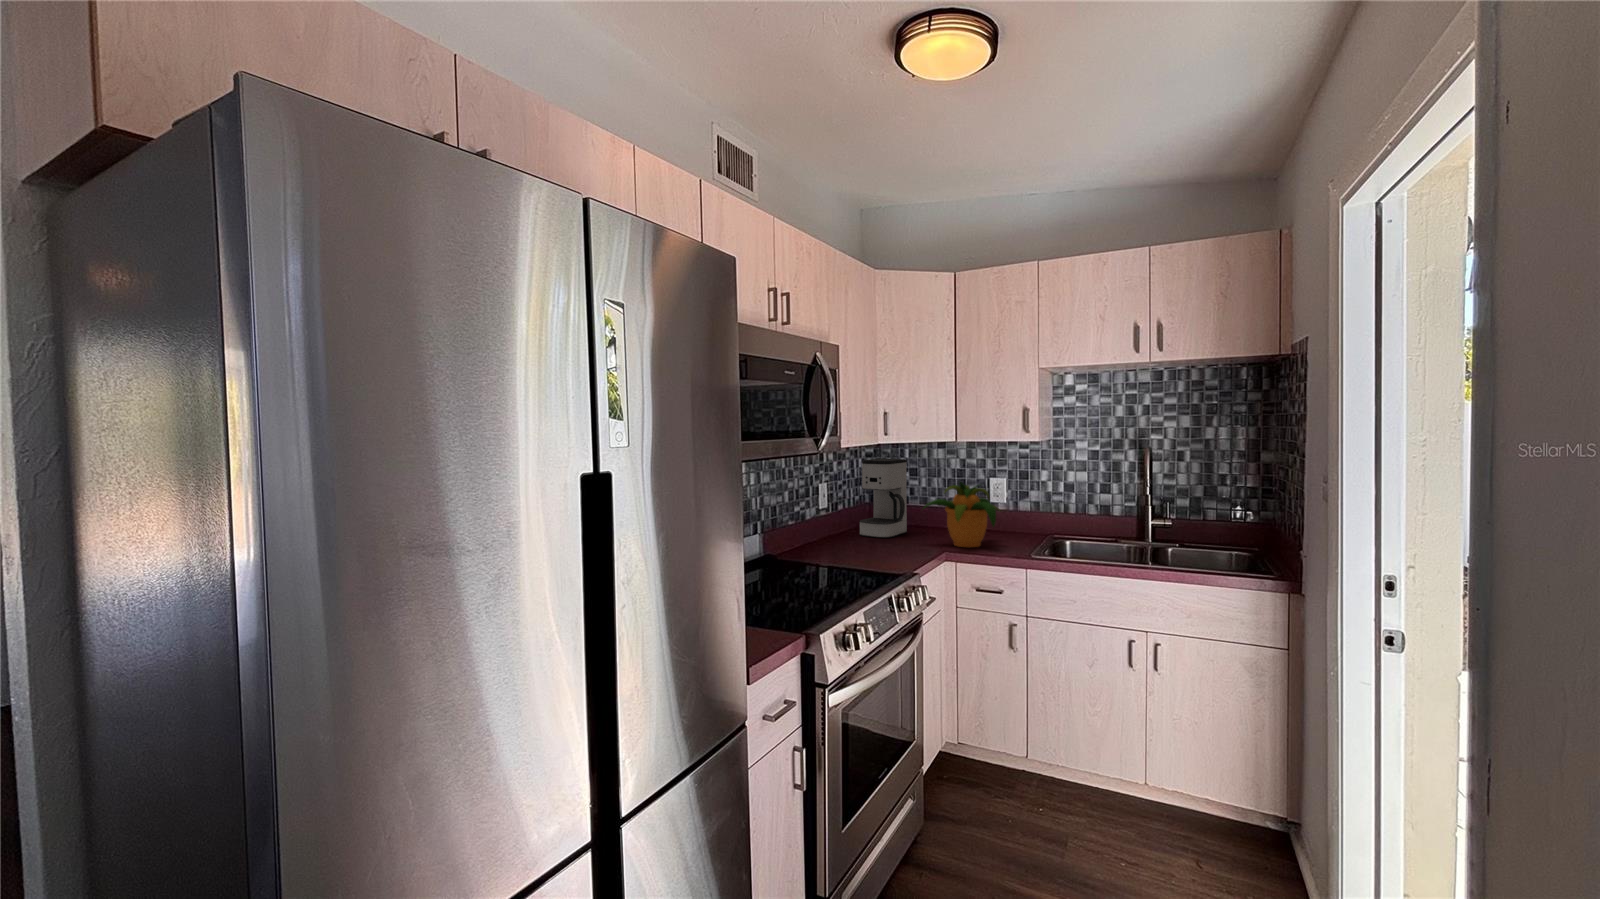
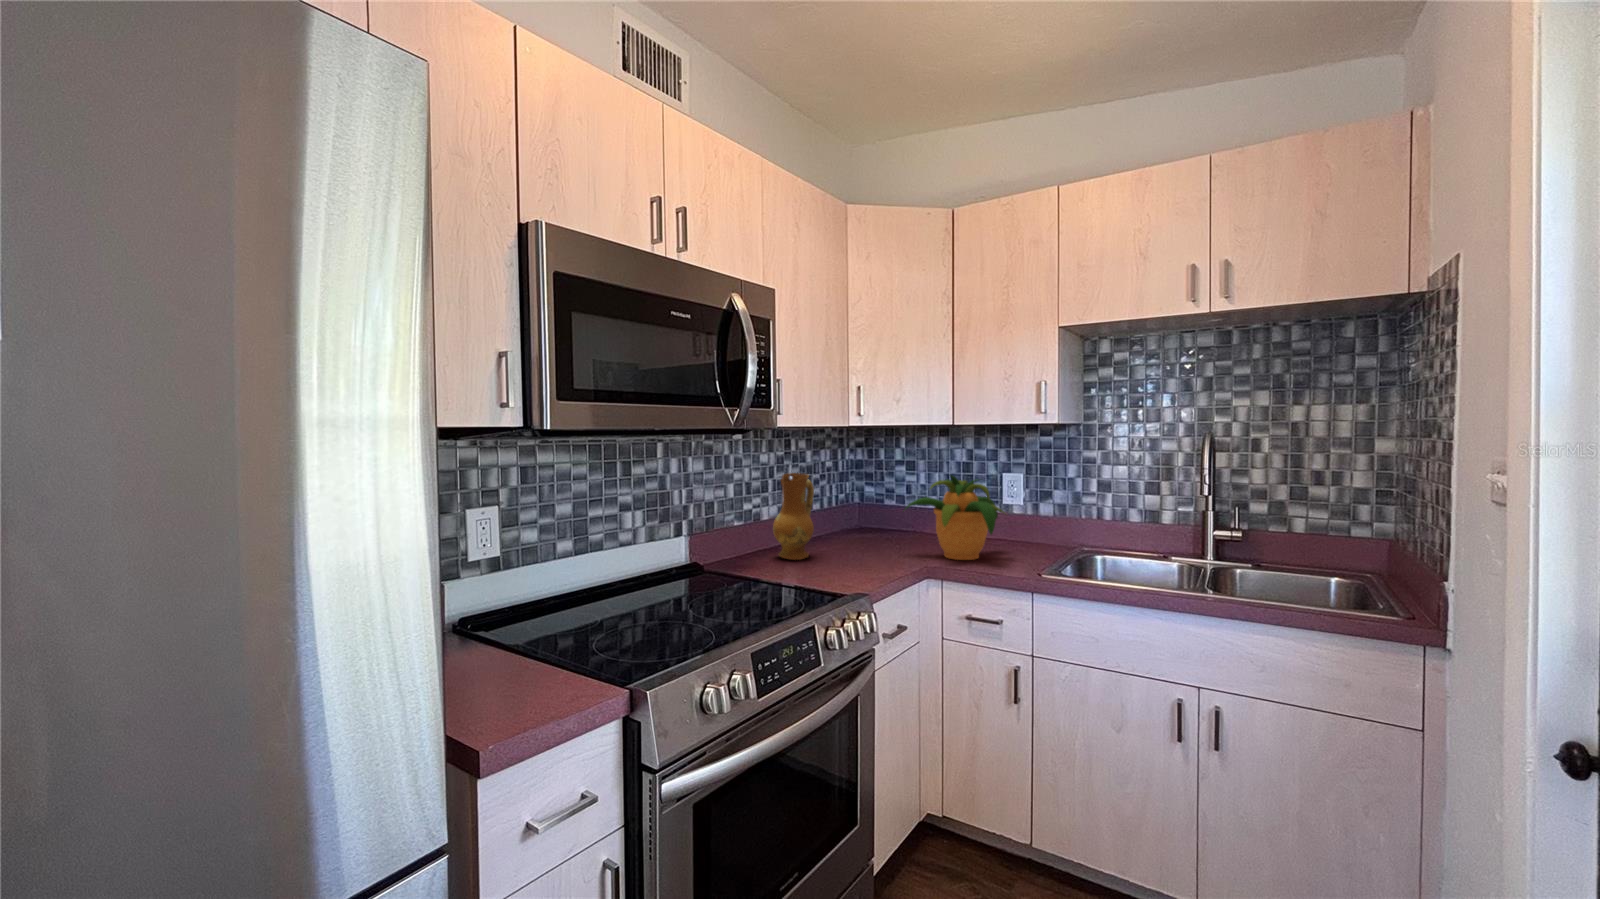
coffee maker: present [859,458,907,538] -> none [836,448,896,545]
ceramic jug: none [821,482,854,551] -> present [773,473,814,560]

